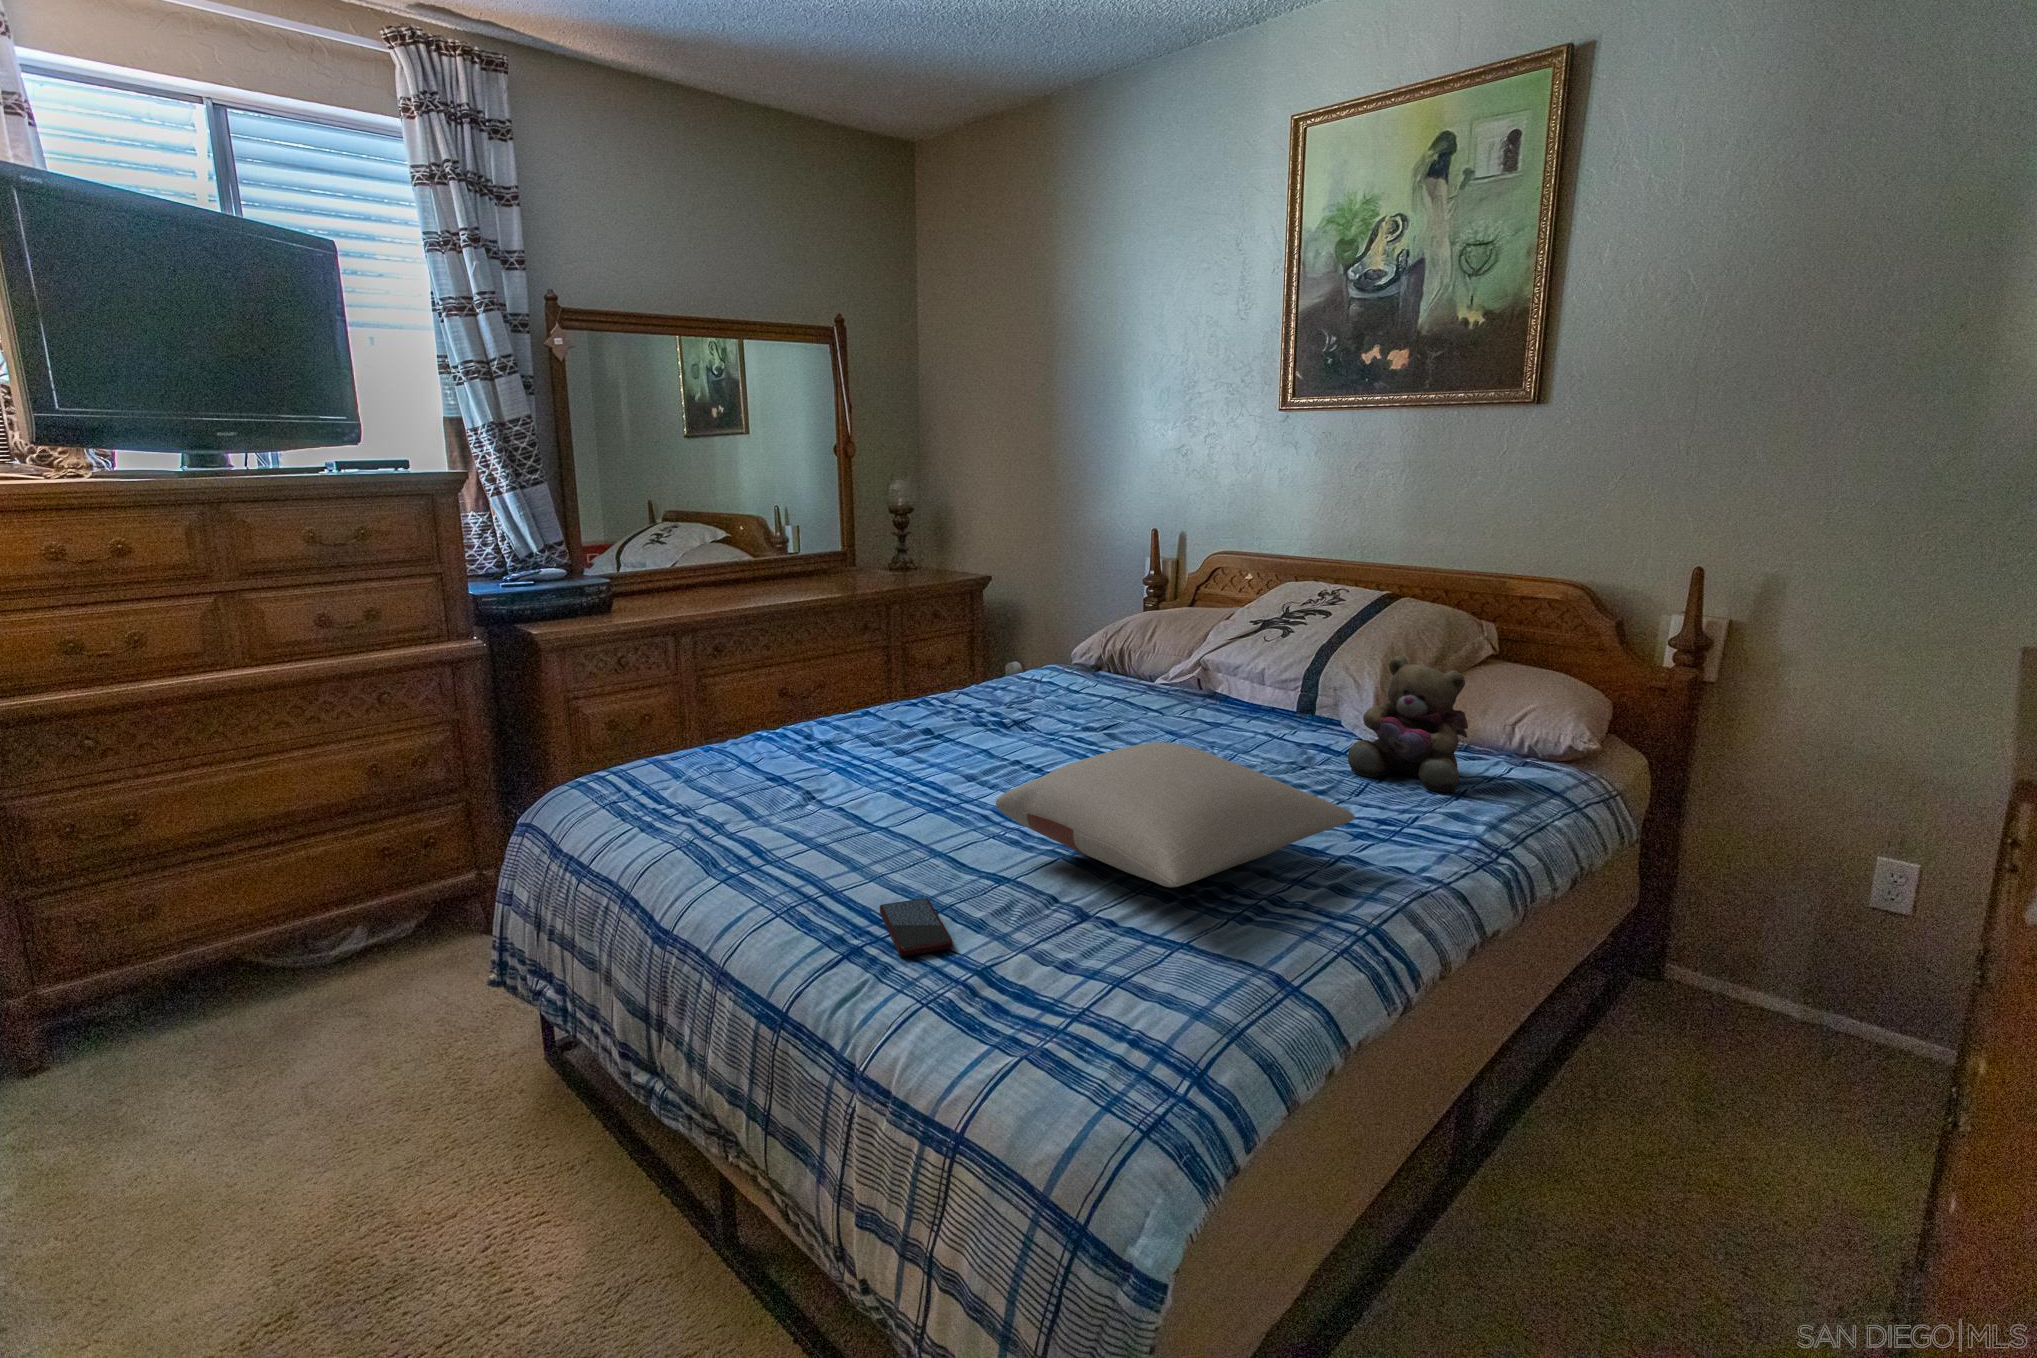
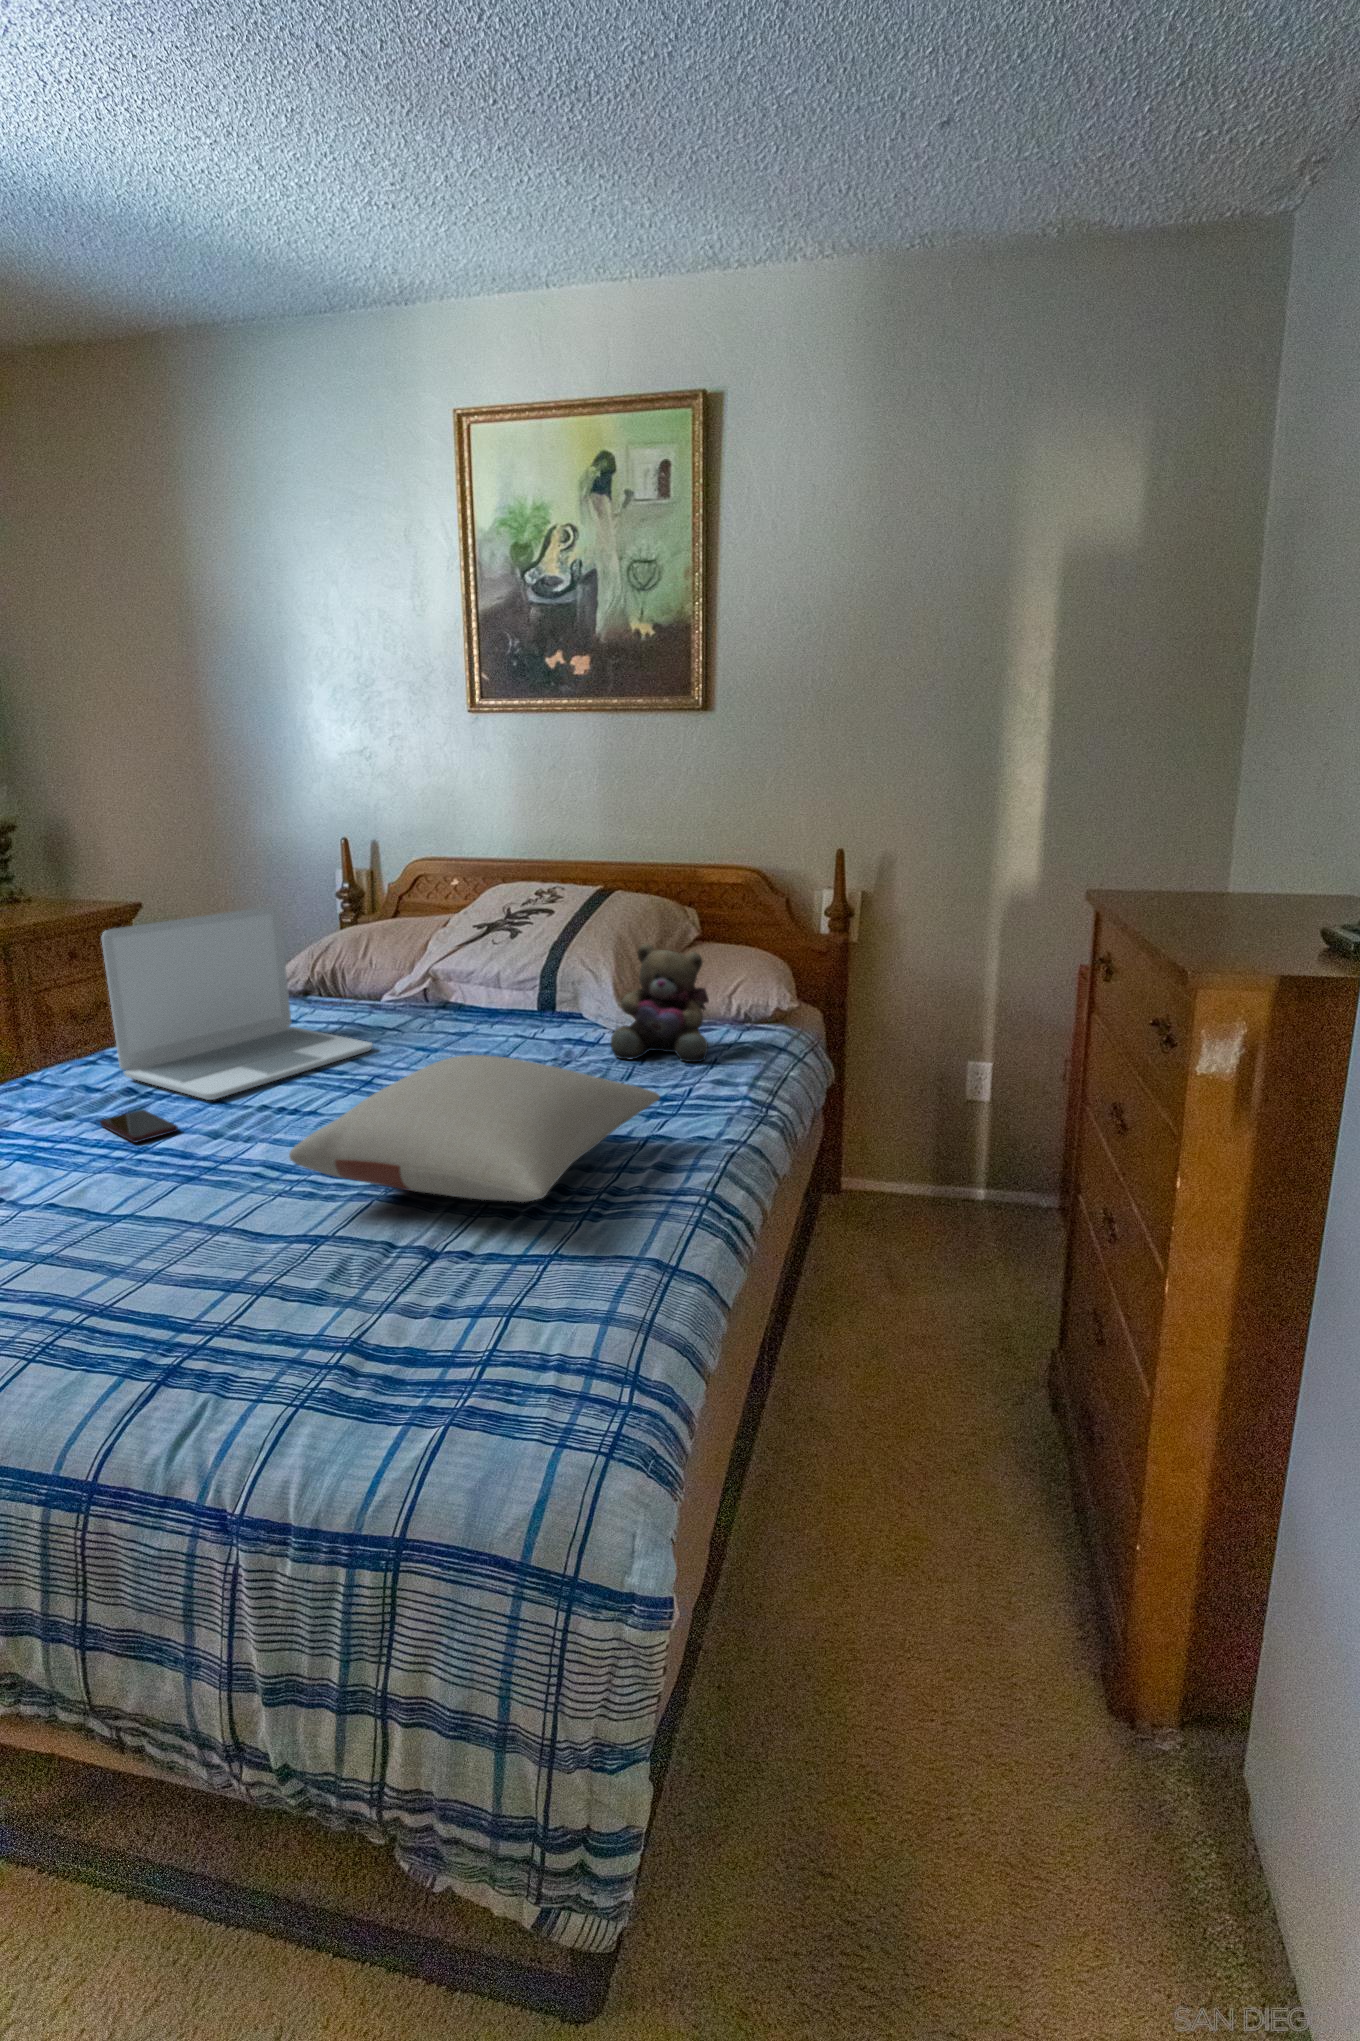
laptop: none [929,591,1127,749] -> present [102,906,373,1100]
smartphone: present [880,898,952,956] -> present [100,1110,178,1142]

